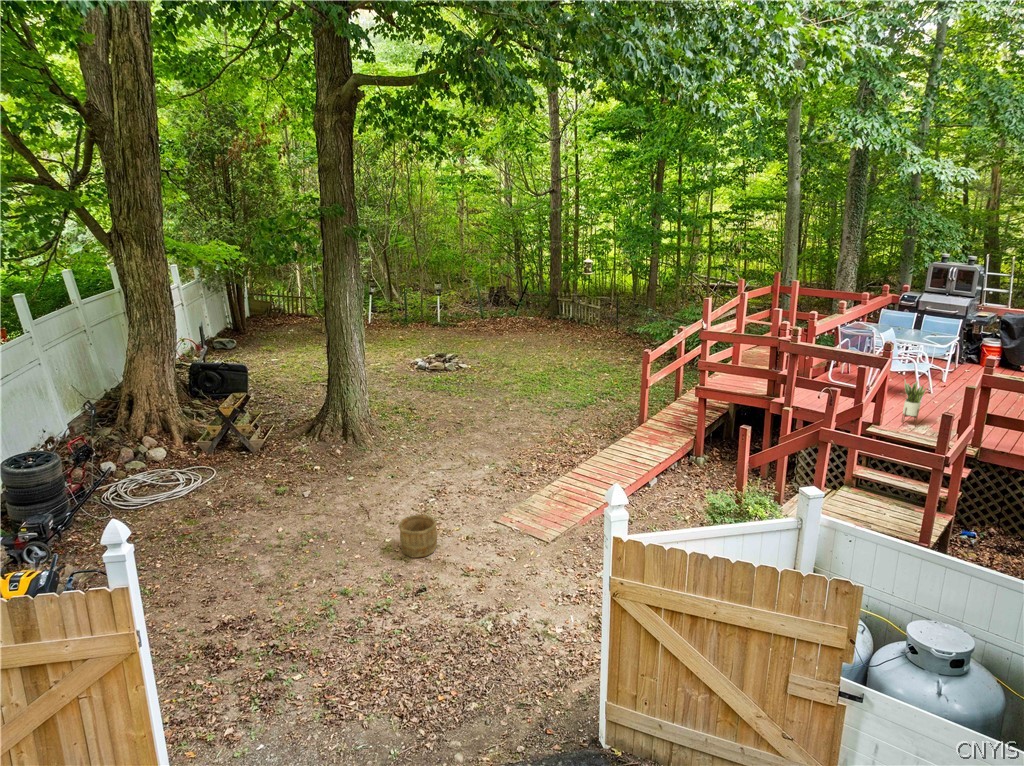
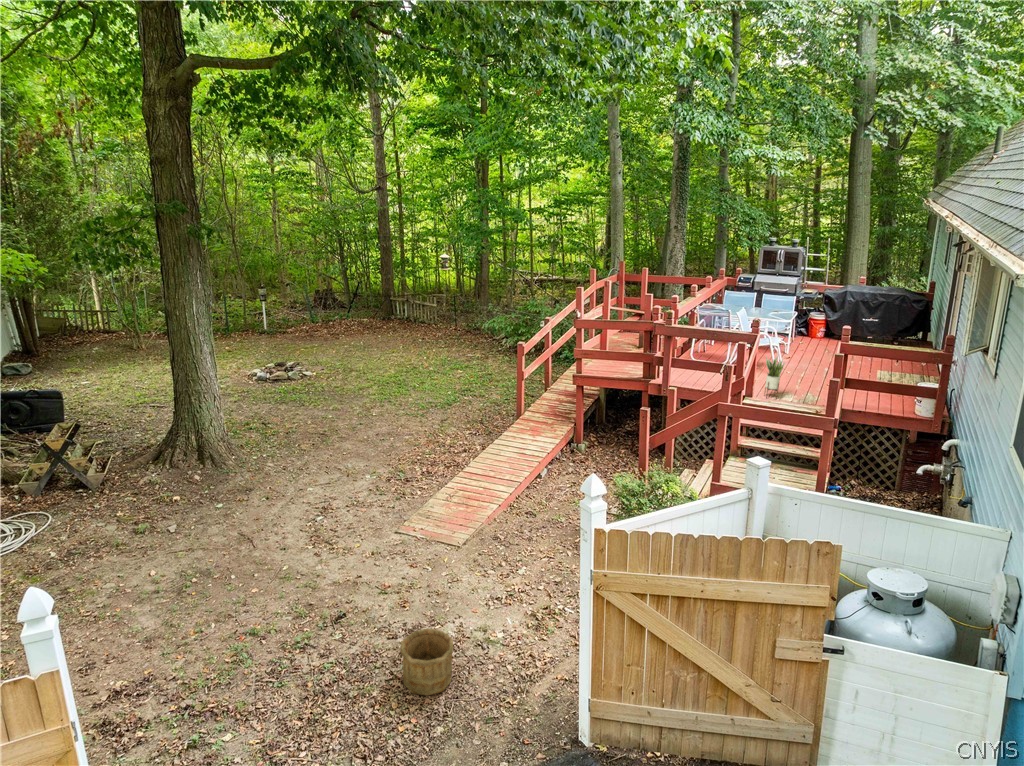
wooden bucket: present [398,515,437,558] -> present [401,628,453,696]

